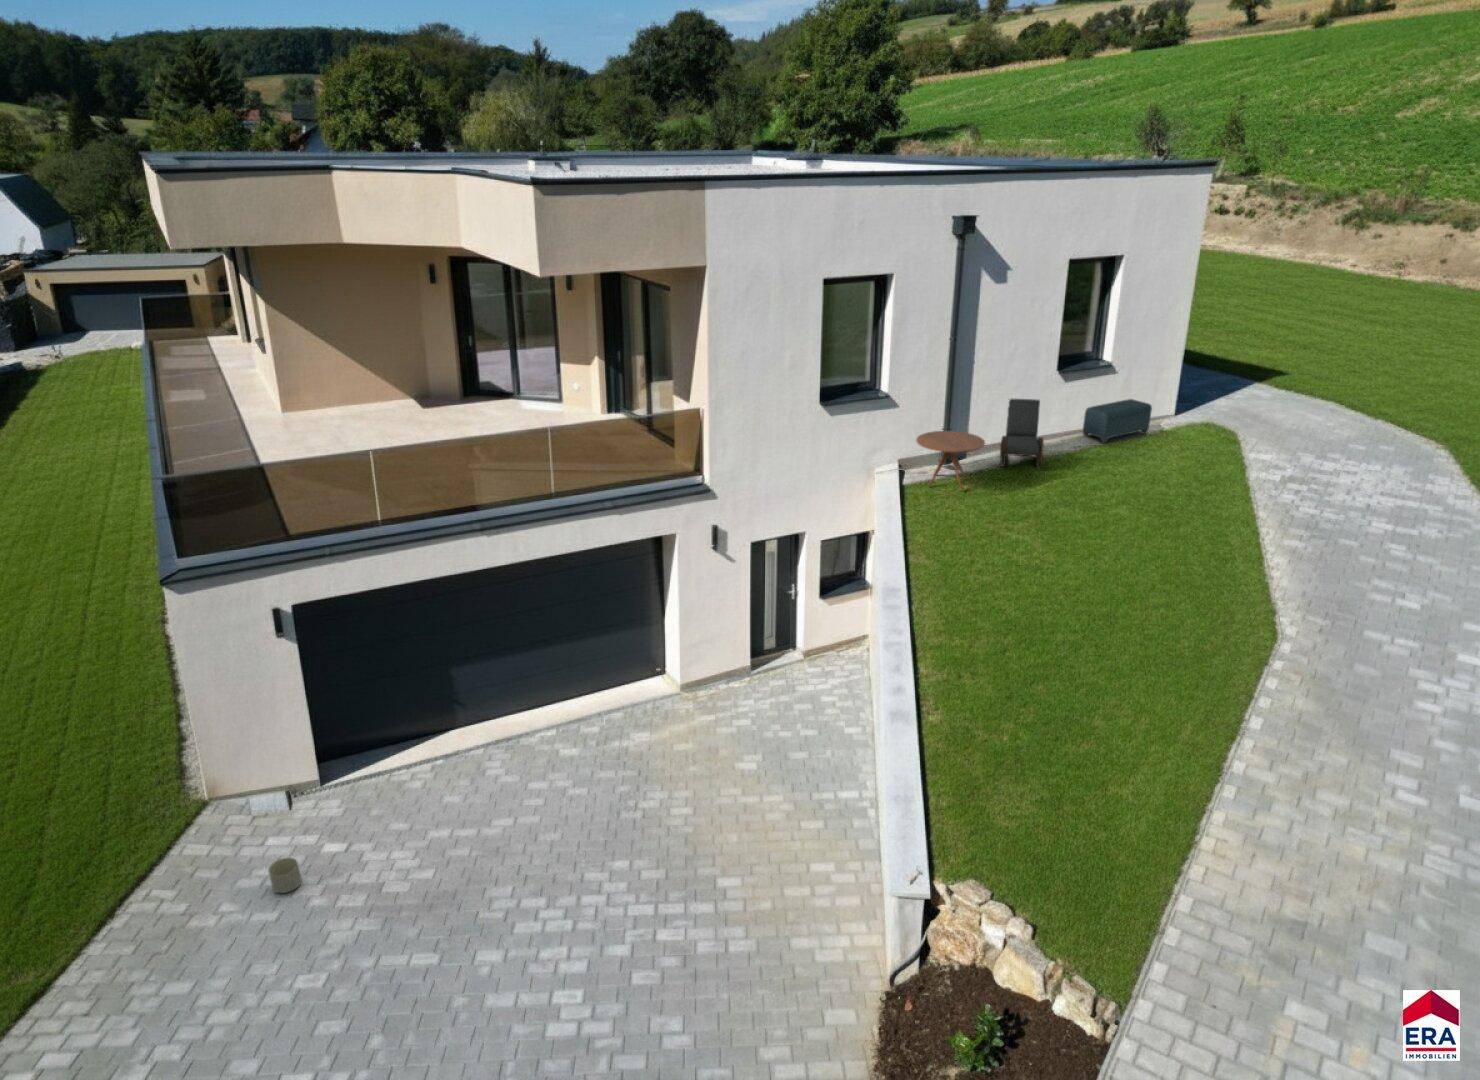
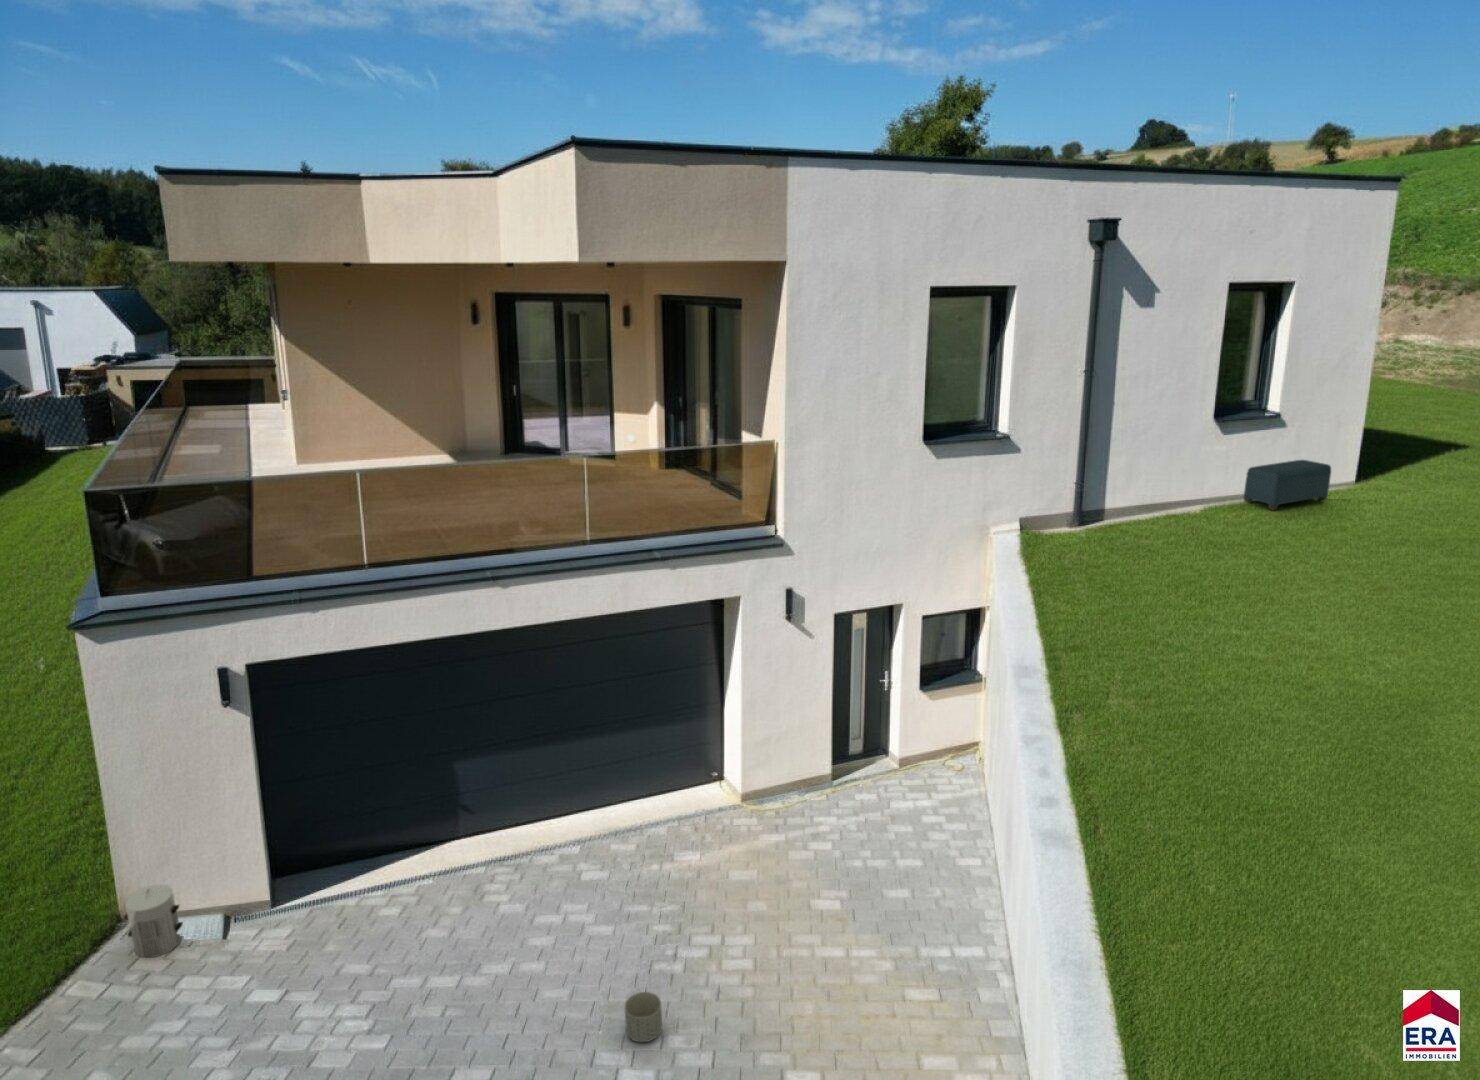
lounge chair: present [1000,399,1044,468] -> none [1143,451,1203,535]
round table: present [916,431,985,490] -> none [1042,485,1131,558]
waste bin: none [212,773,257,827] -> present [124,885,183,957]
planter: present [268,857,302,893] -> present [625,992,662,1042]

